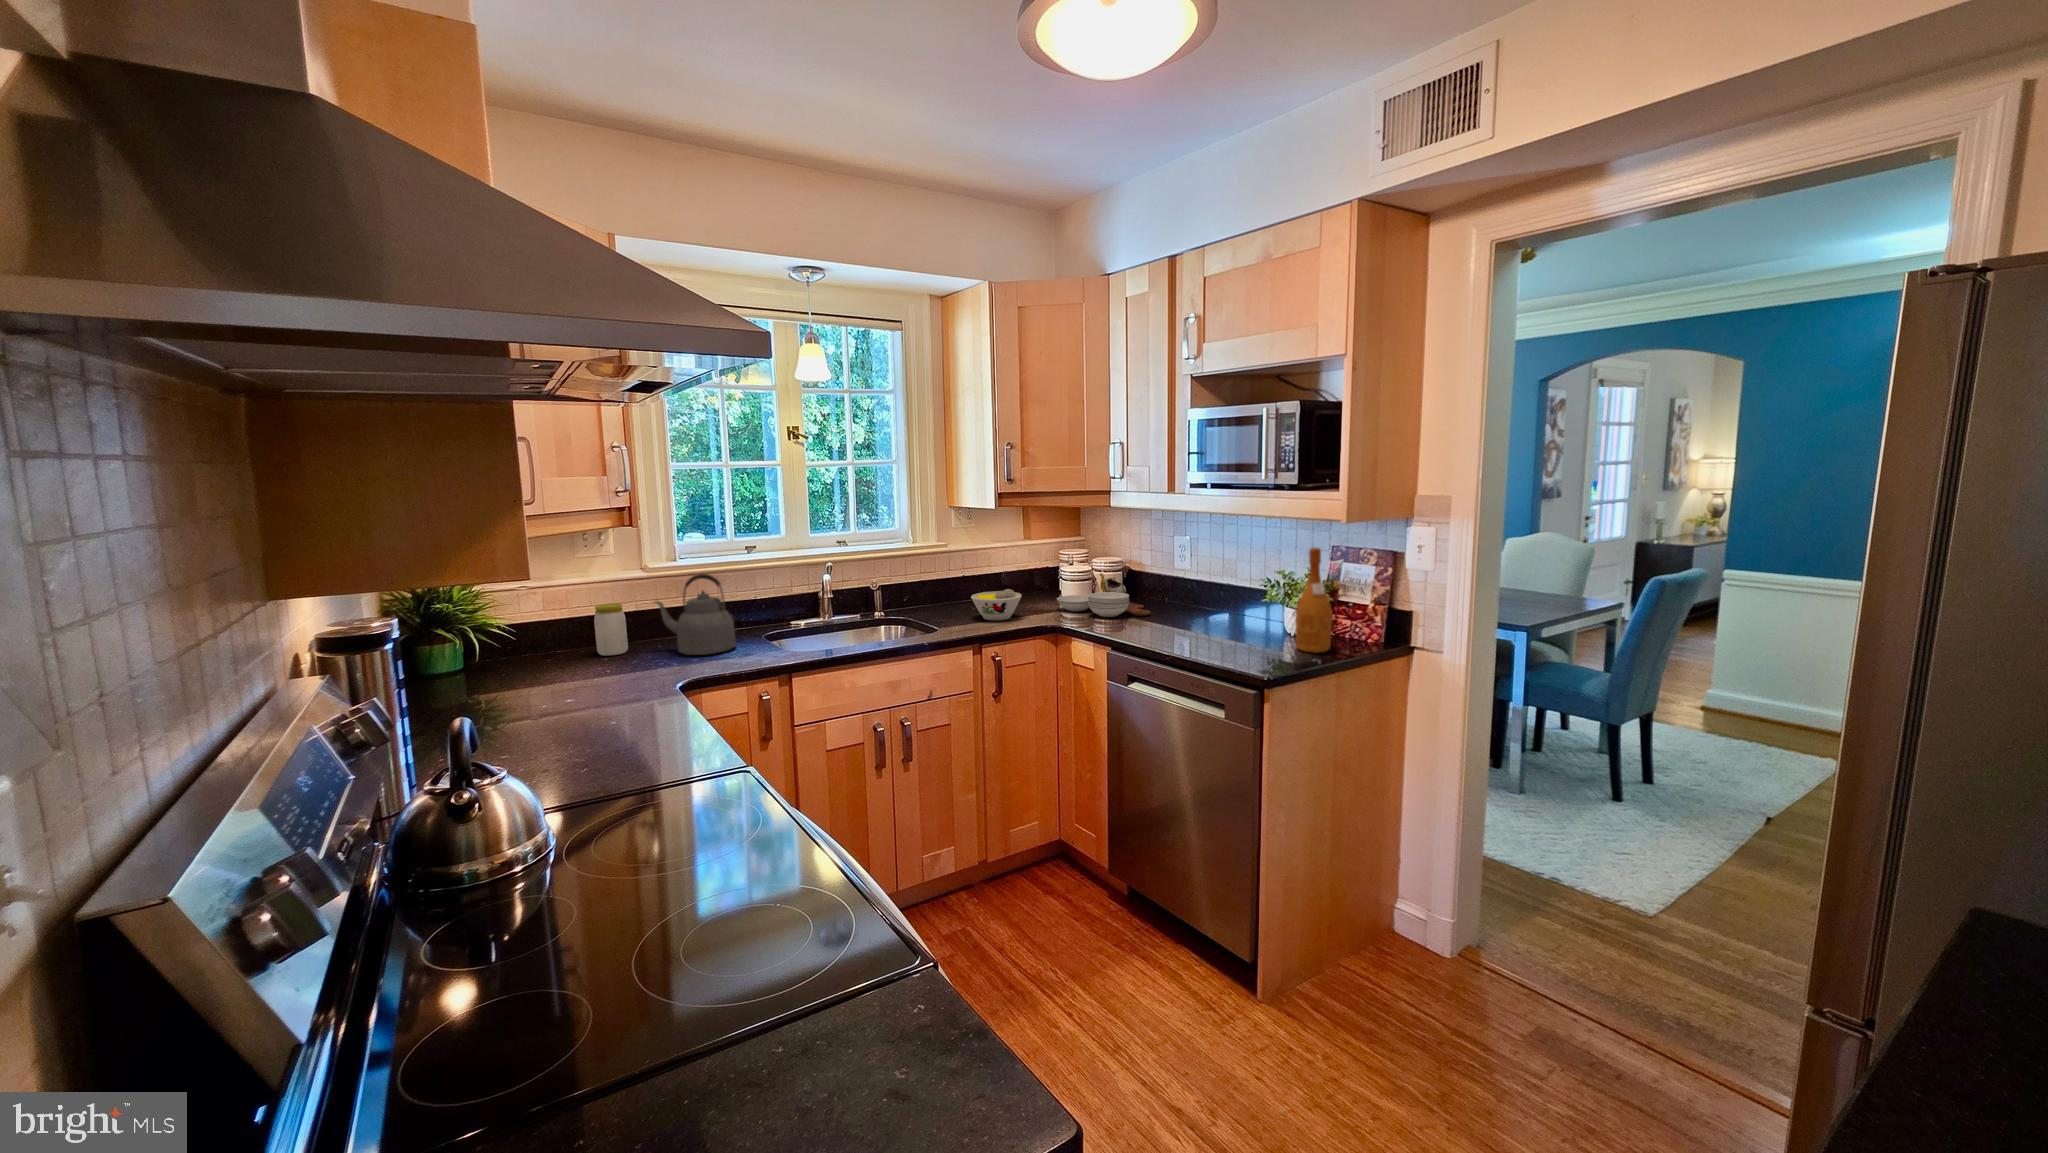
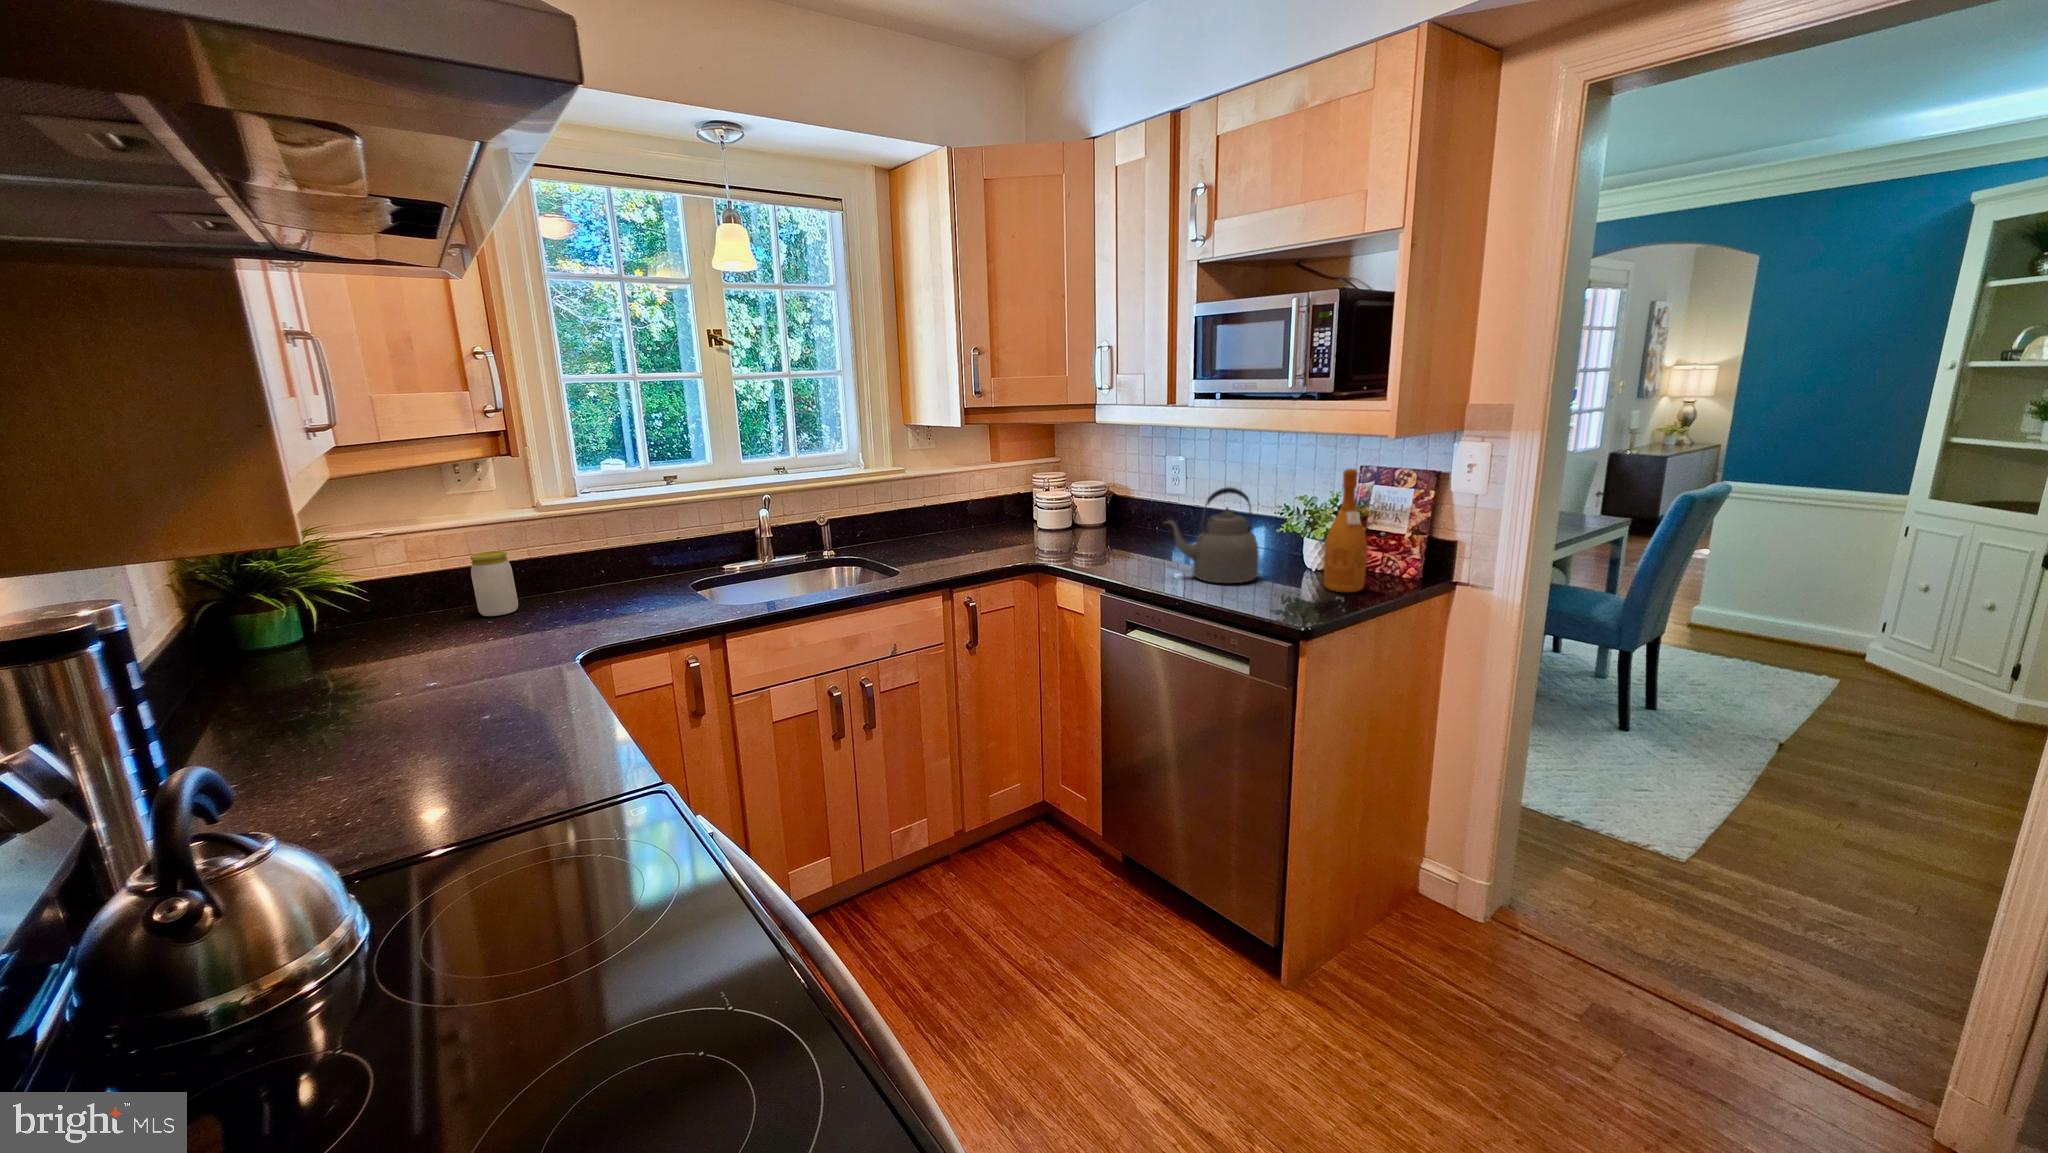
cutting board: present [1057,573,1150,617] -> none [1035,500,1144,551]
kettle: present [654,574,736,655] -> present [1165,487,1259,583]
bowl: present [971,589,1021,620] -> none [936,521,996,559]

